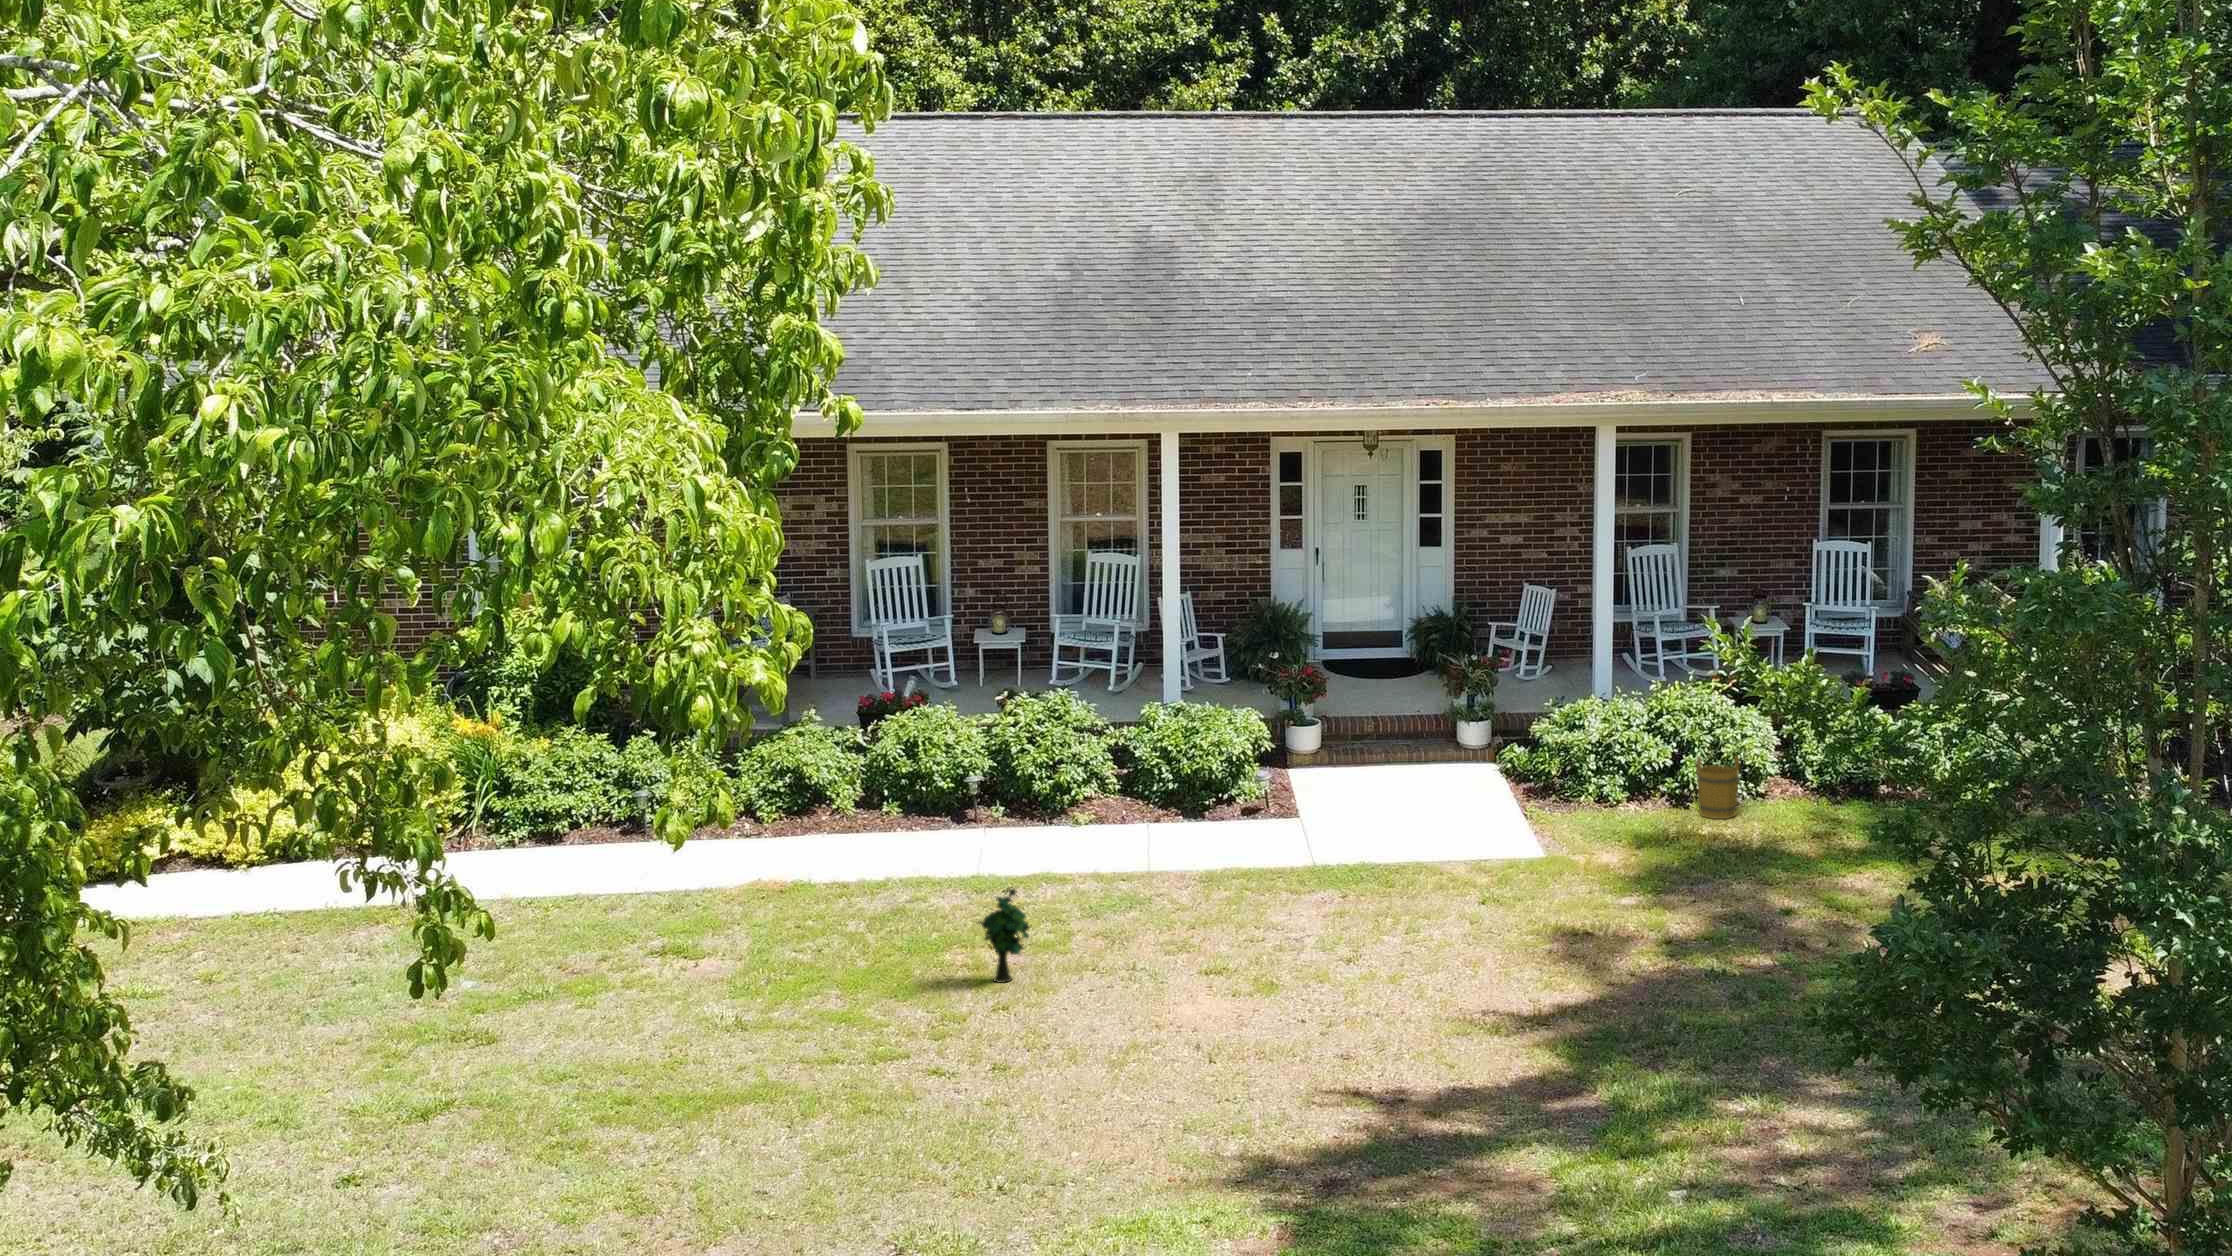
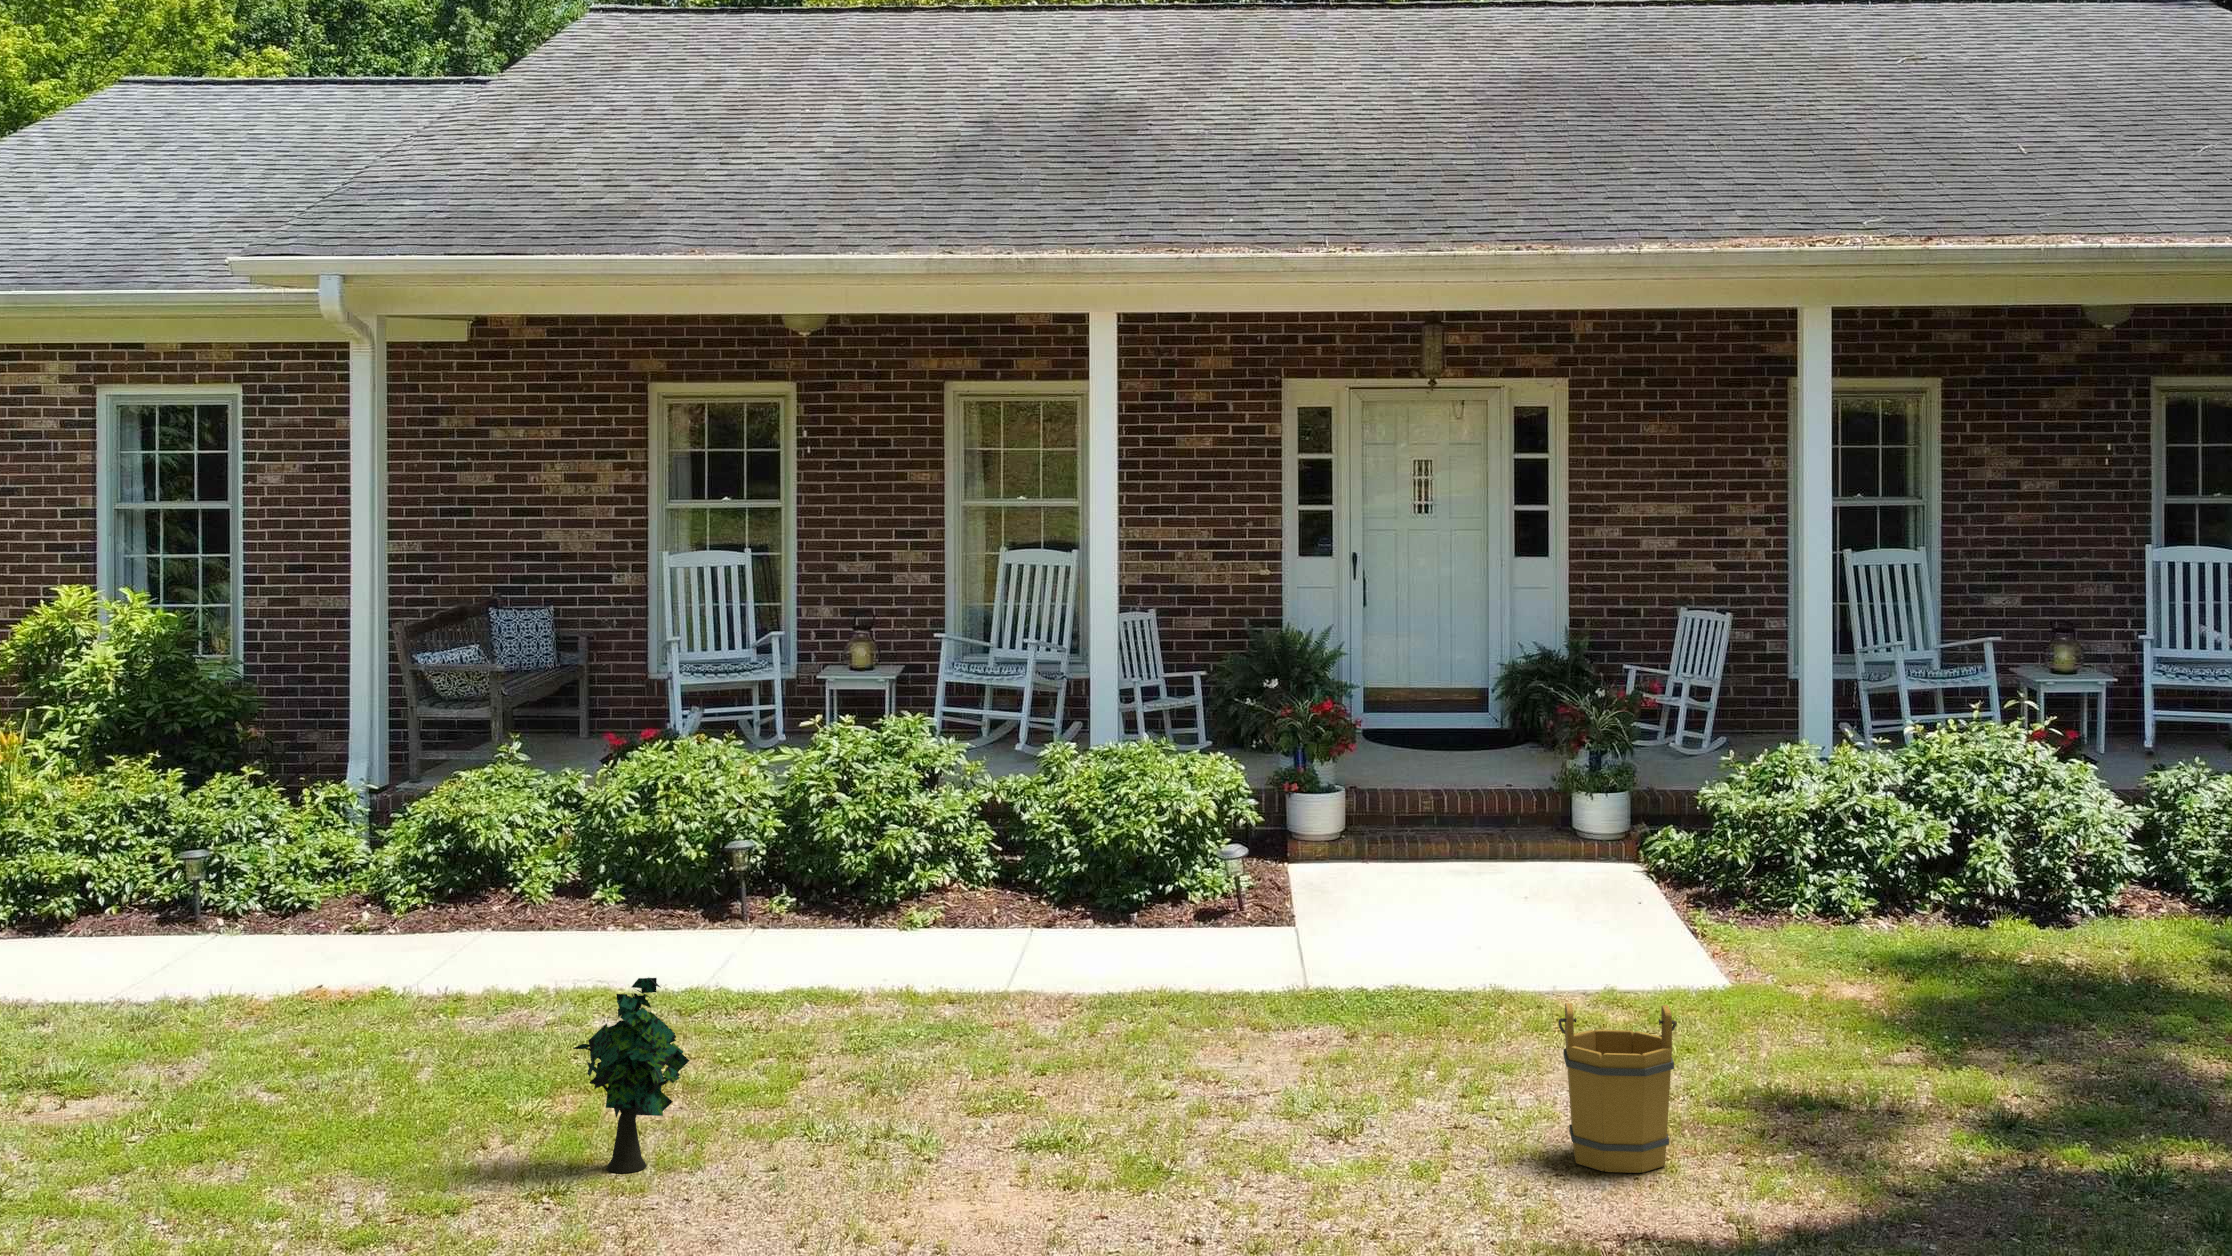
bucket: present [1695,755,1740,819] -> present [1558,1003,1677,1173]

